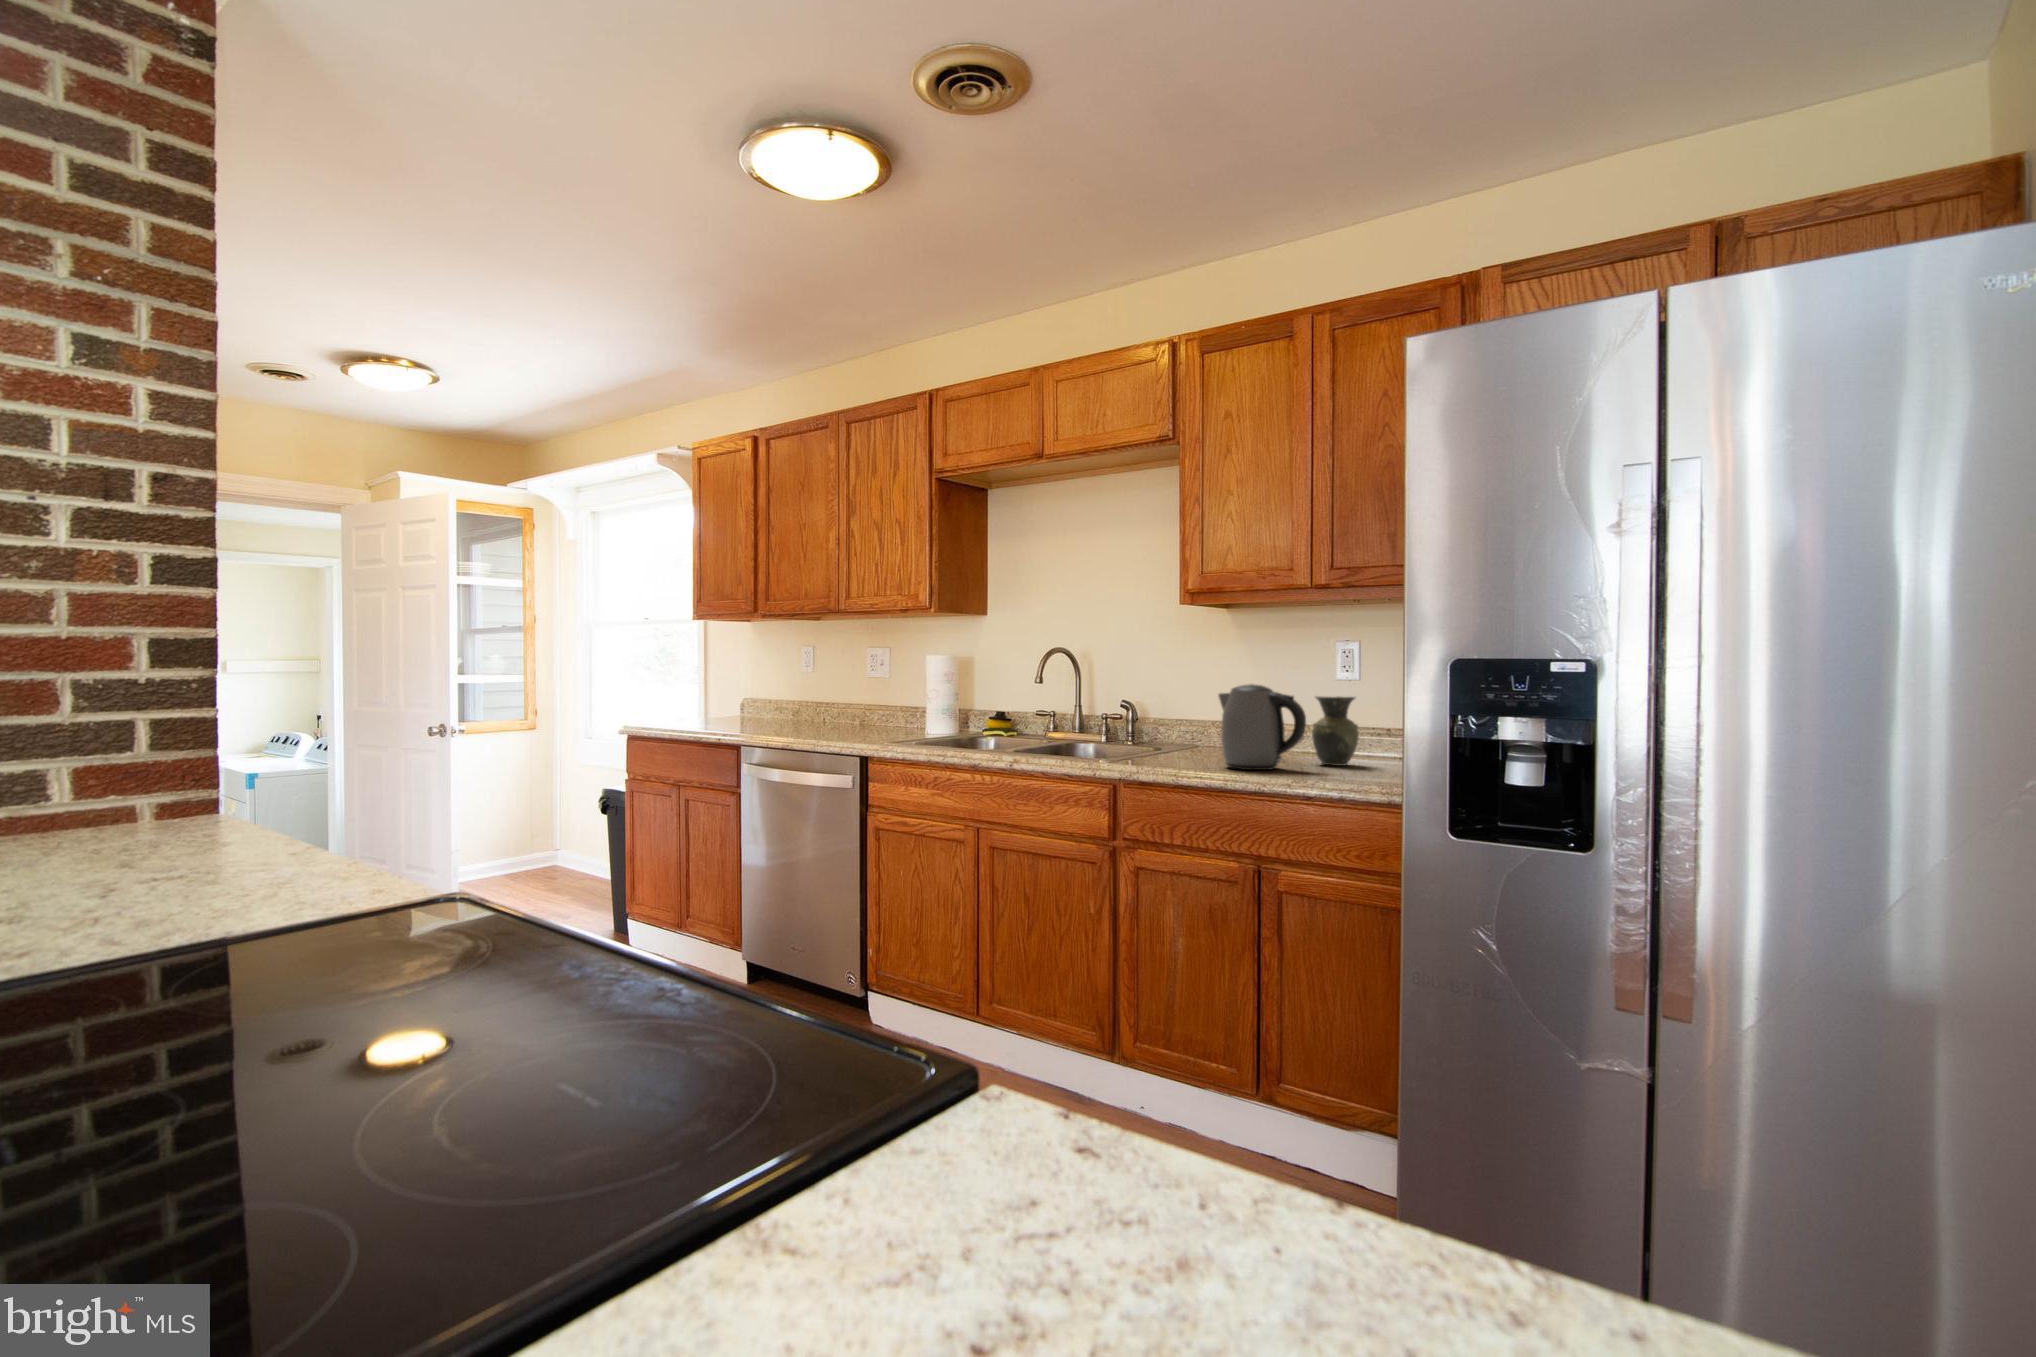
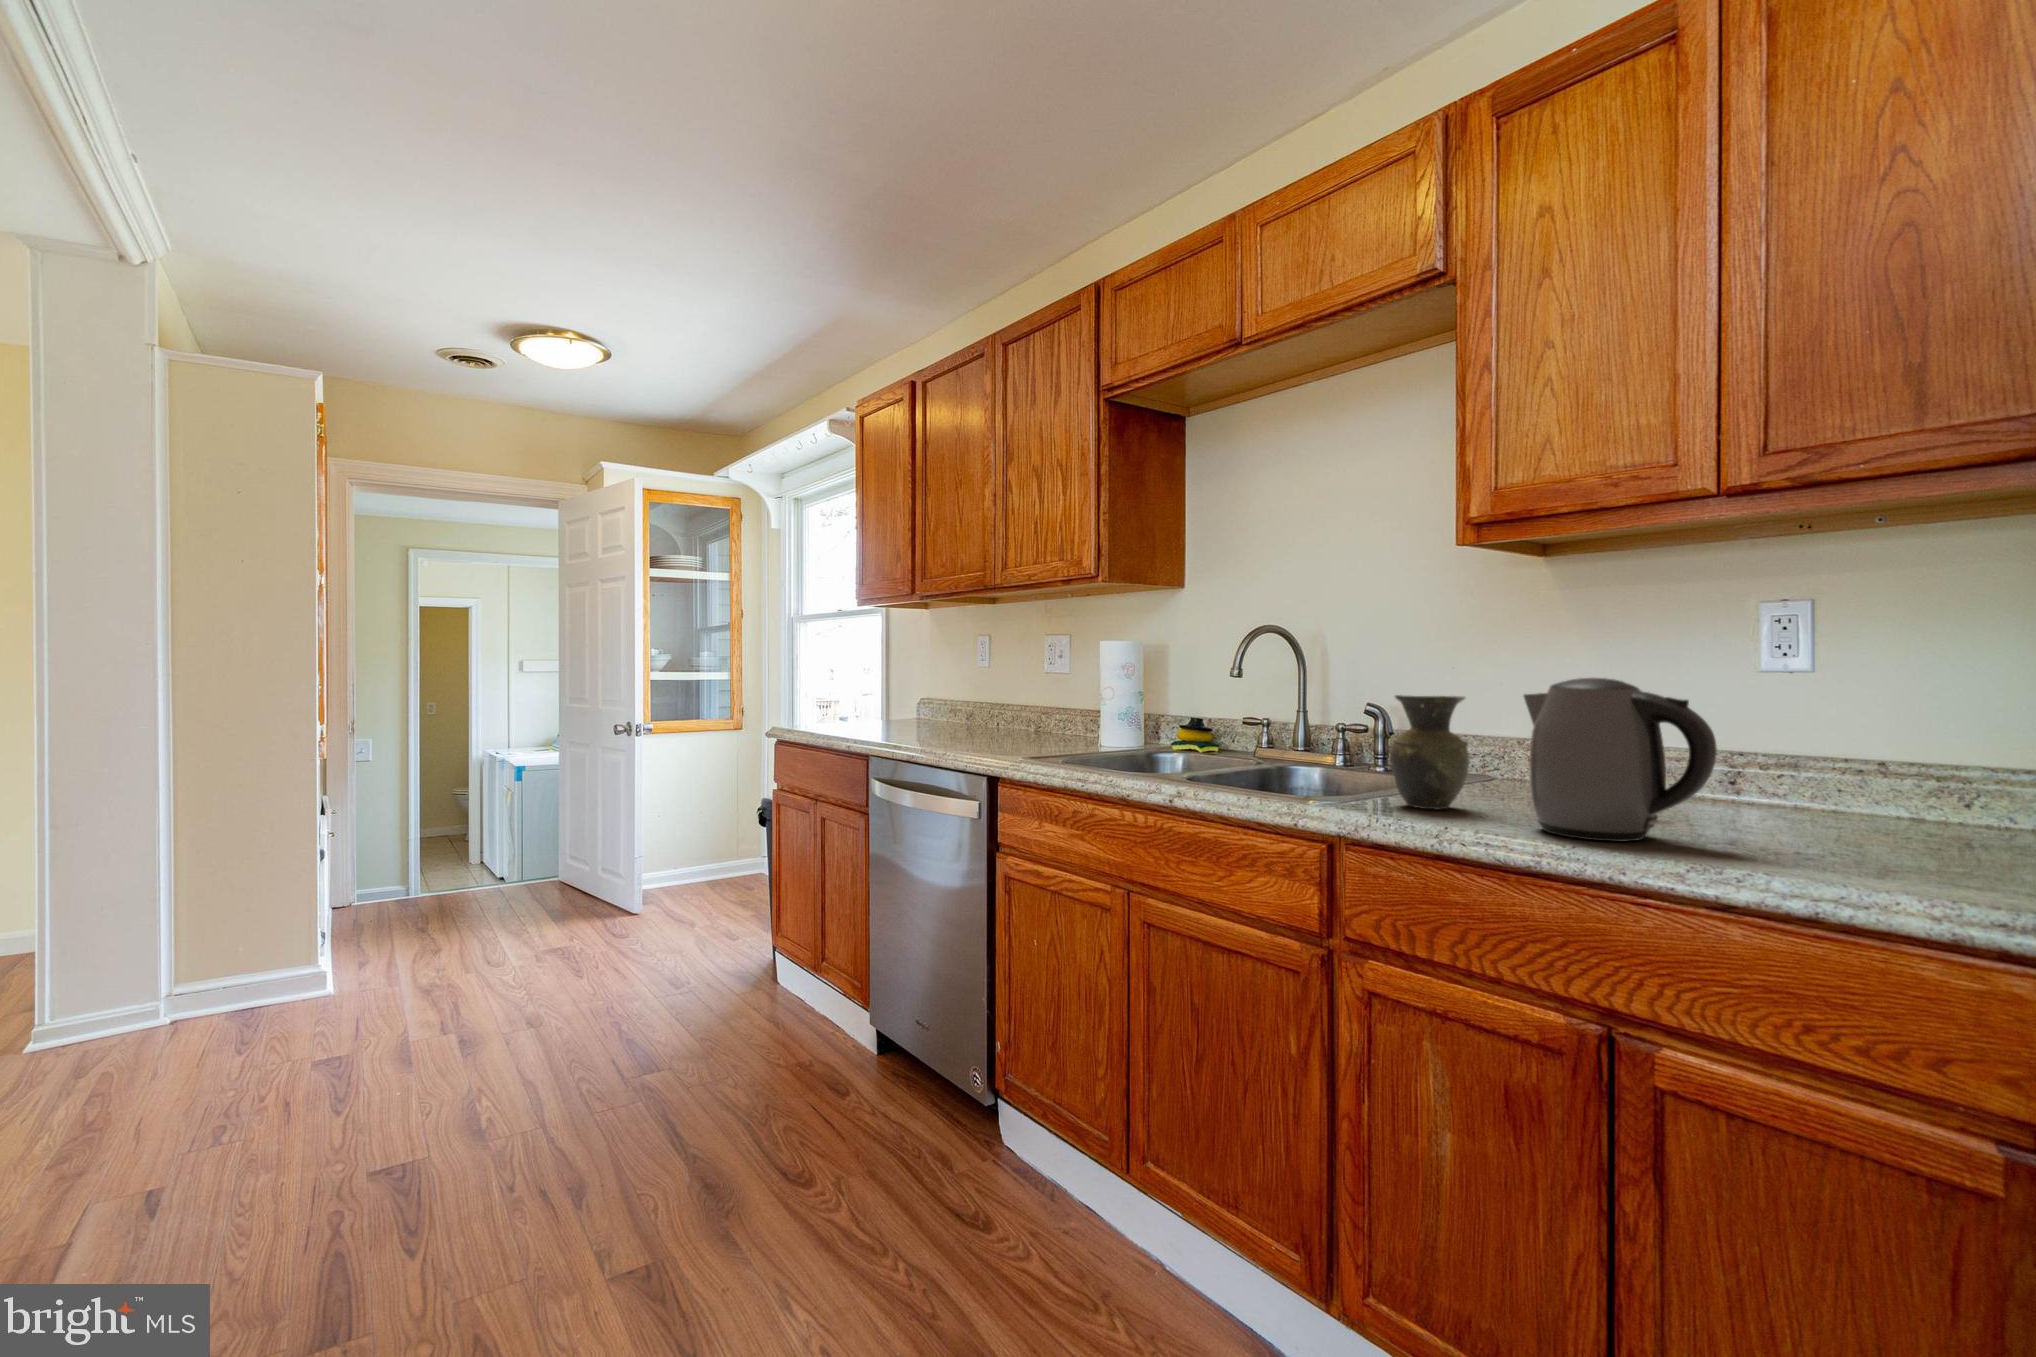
vase: present [1312,696,1359,766] -> present [1390,695,1469,809]

